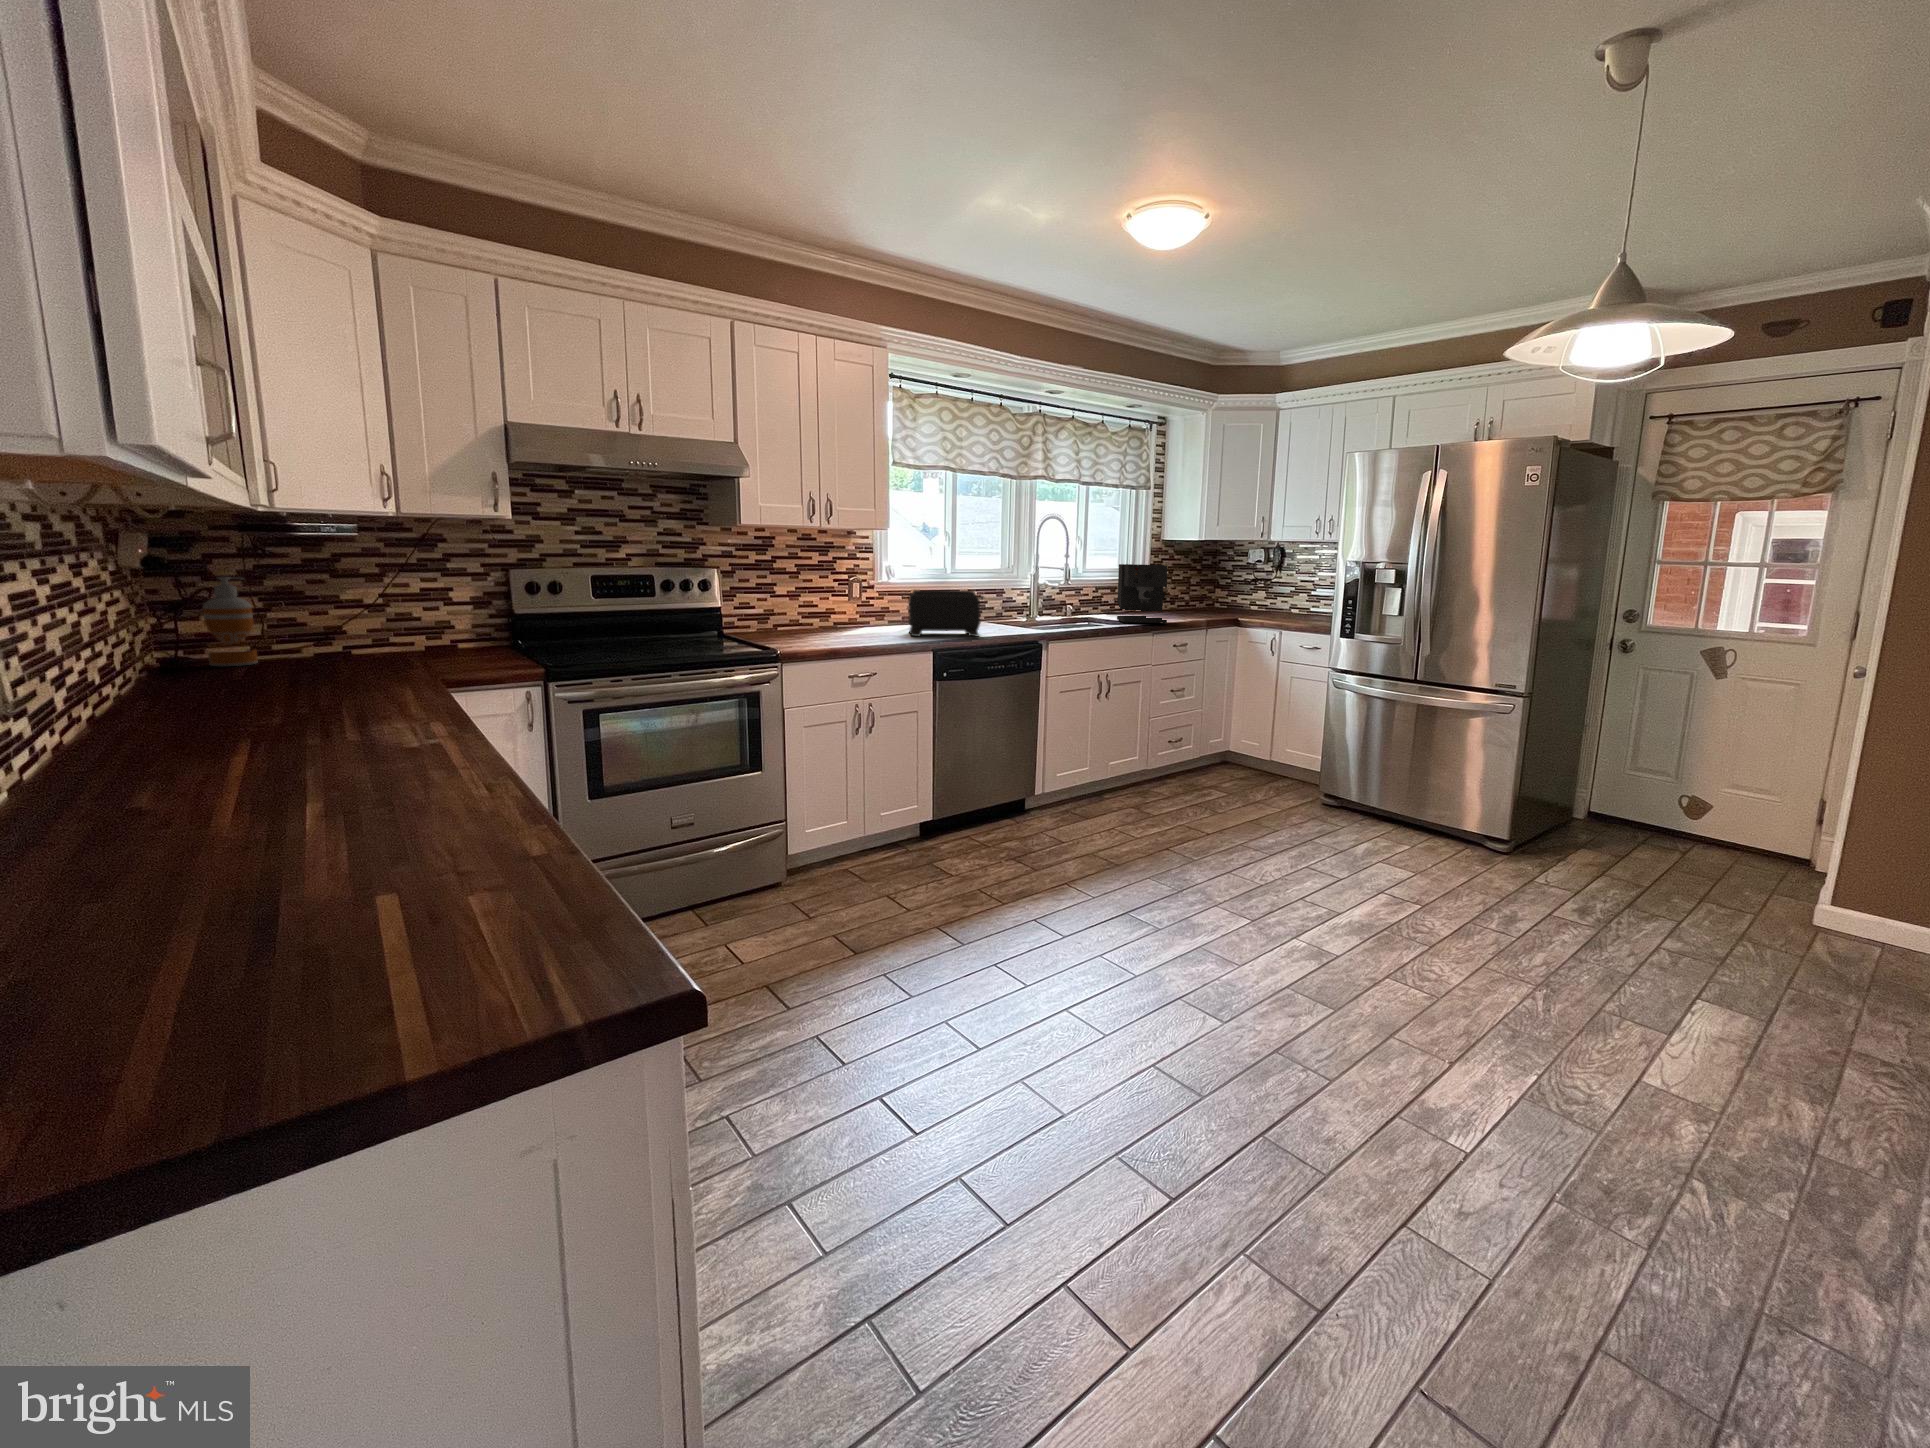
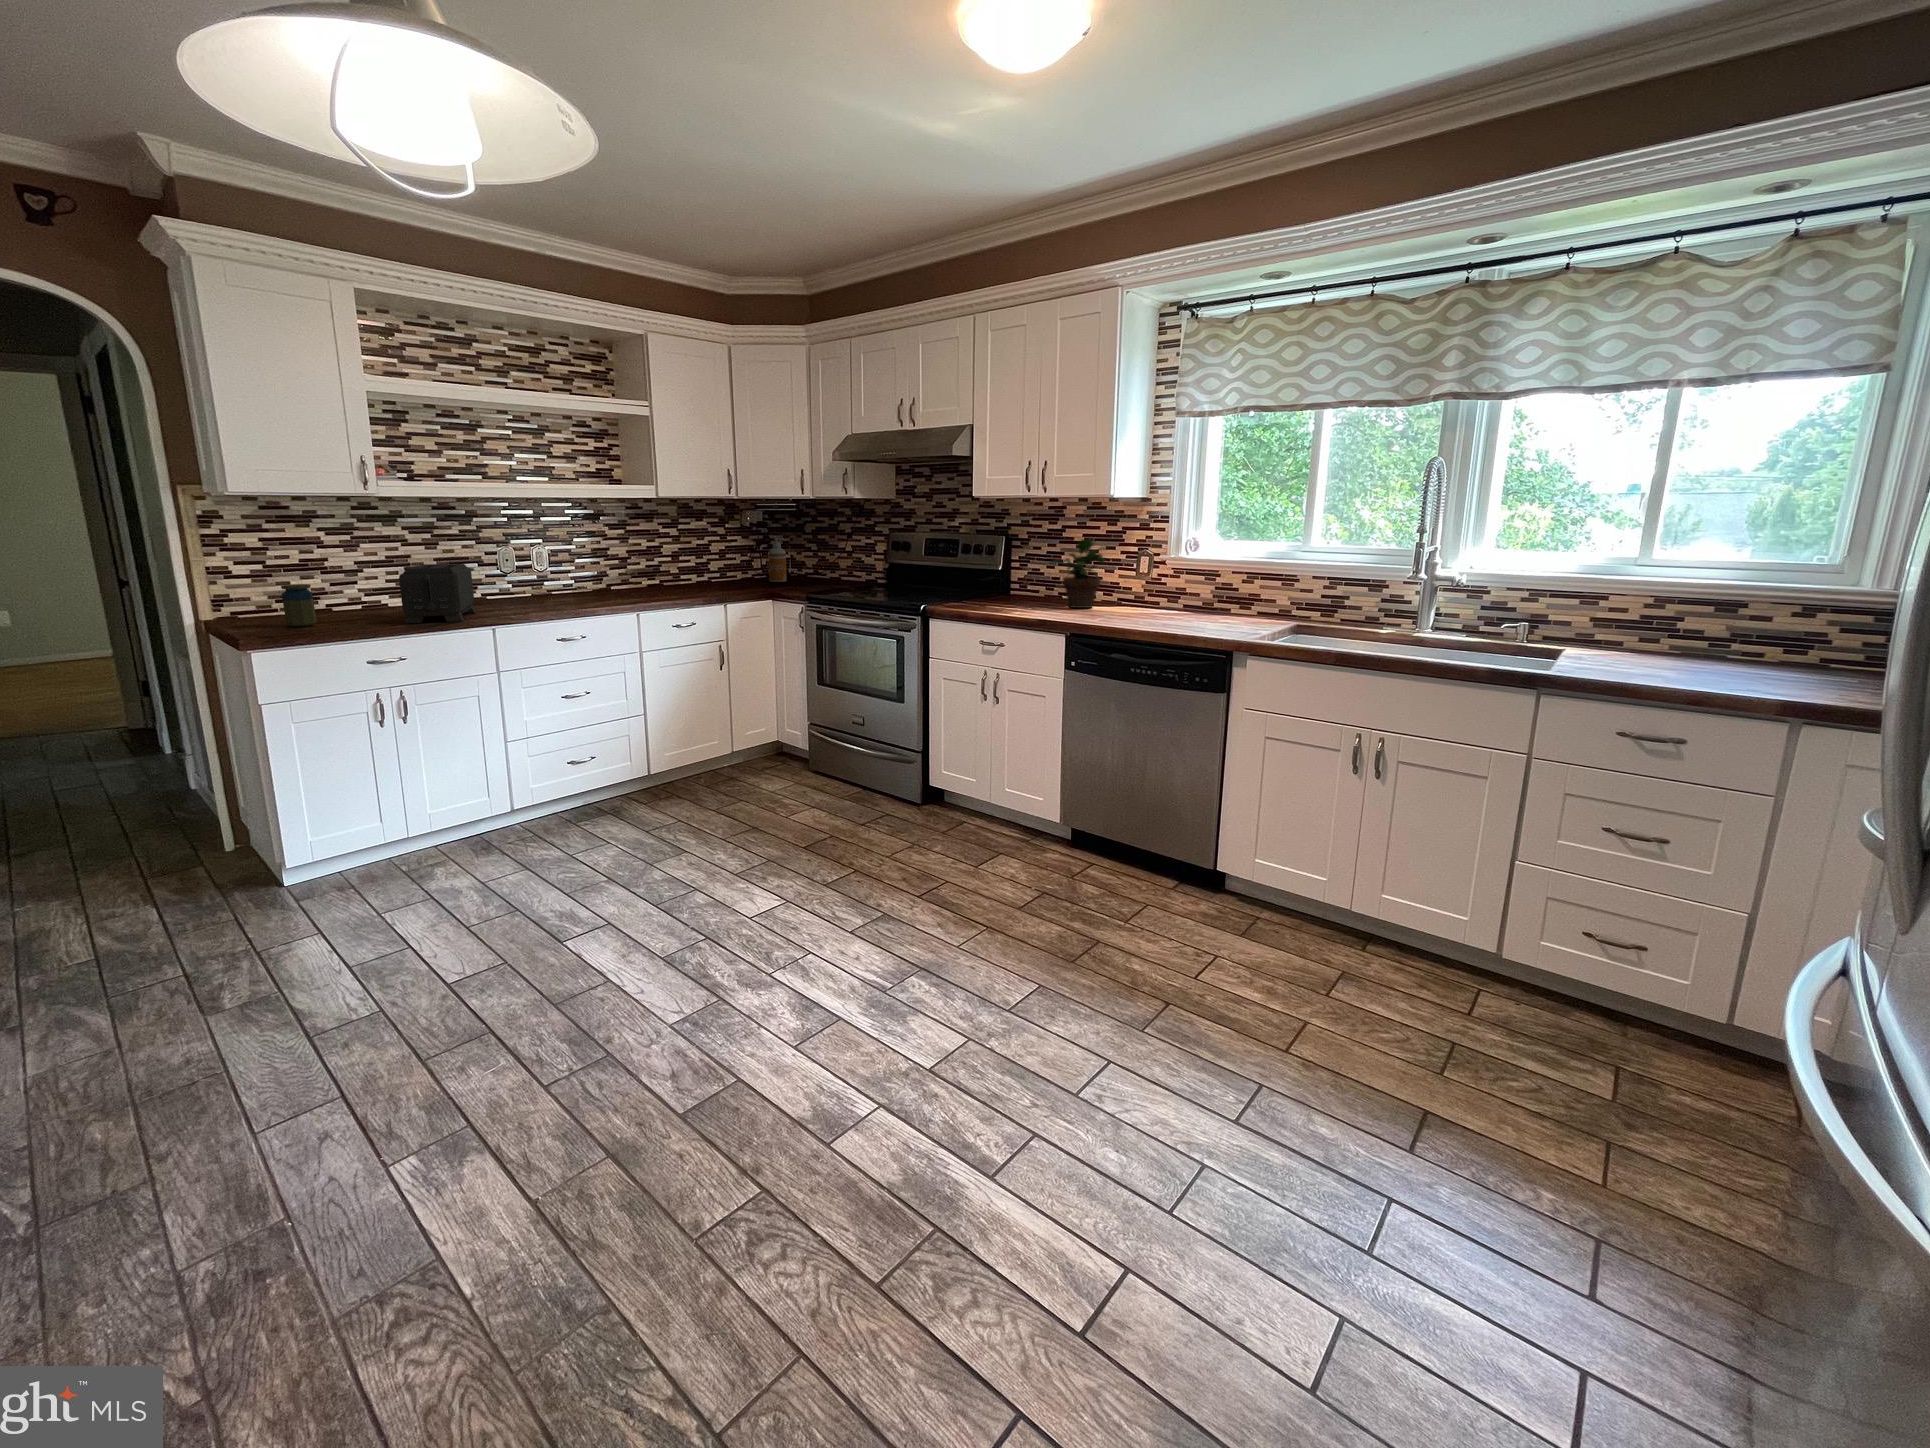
coffee maker: present [1117,564,1167,624] -> none [1590,540,1781,676]
potted plant: none [814,568,867,635] -> present [1051,539,1106,608]
toaster: present [908,590,984,636] -> present [399,564,476,623]
jar: none [69,778,246,985] -> present [281,584,317,627]

